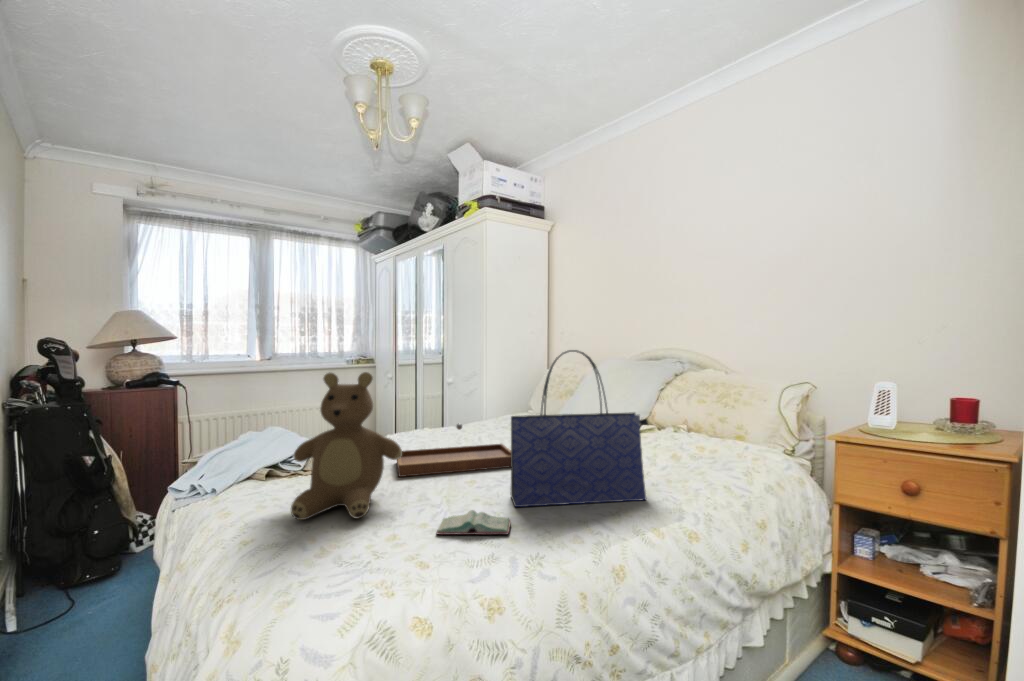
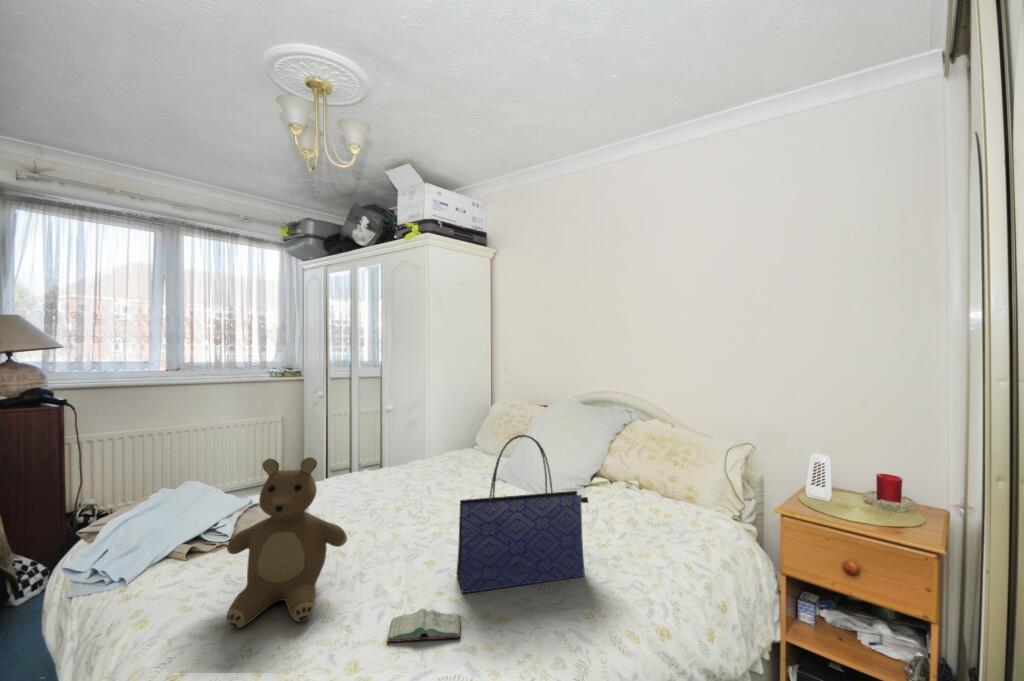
tray: present [397,424,511,477] -> none [334,482,460,548]

